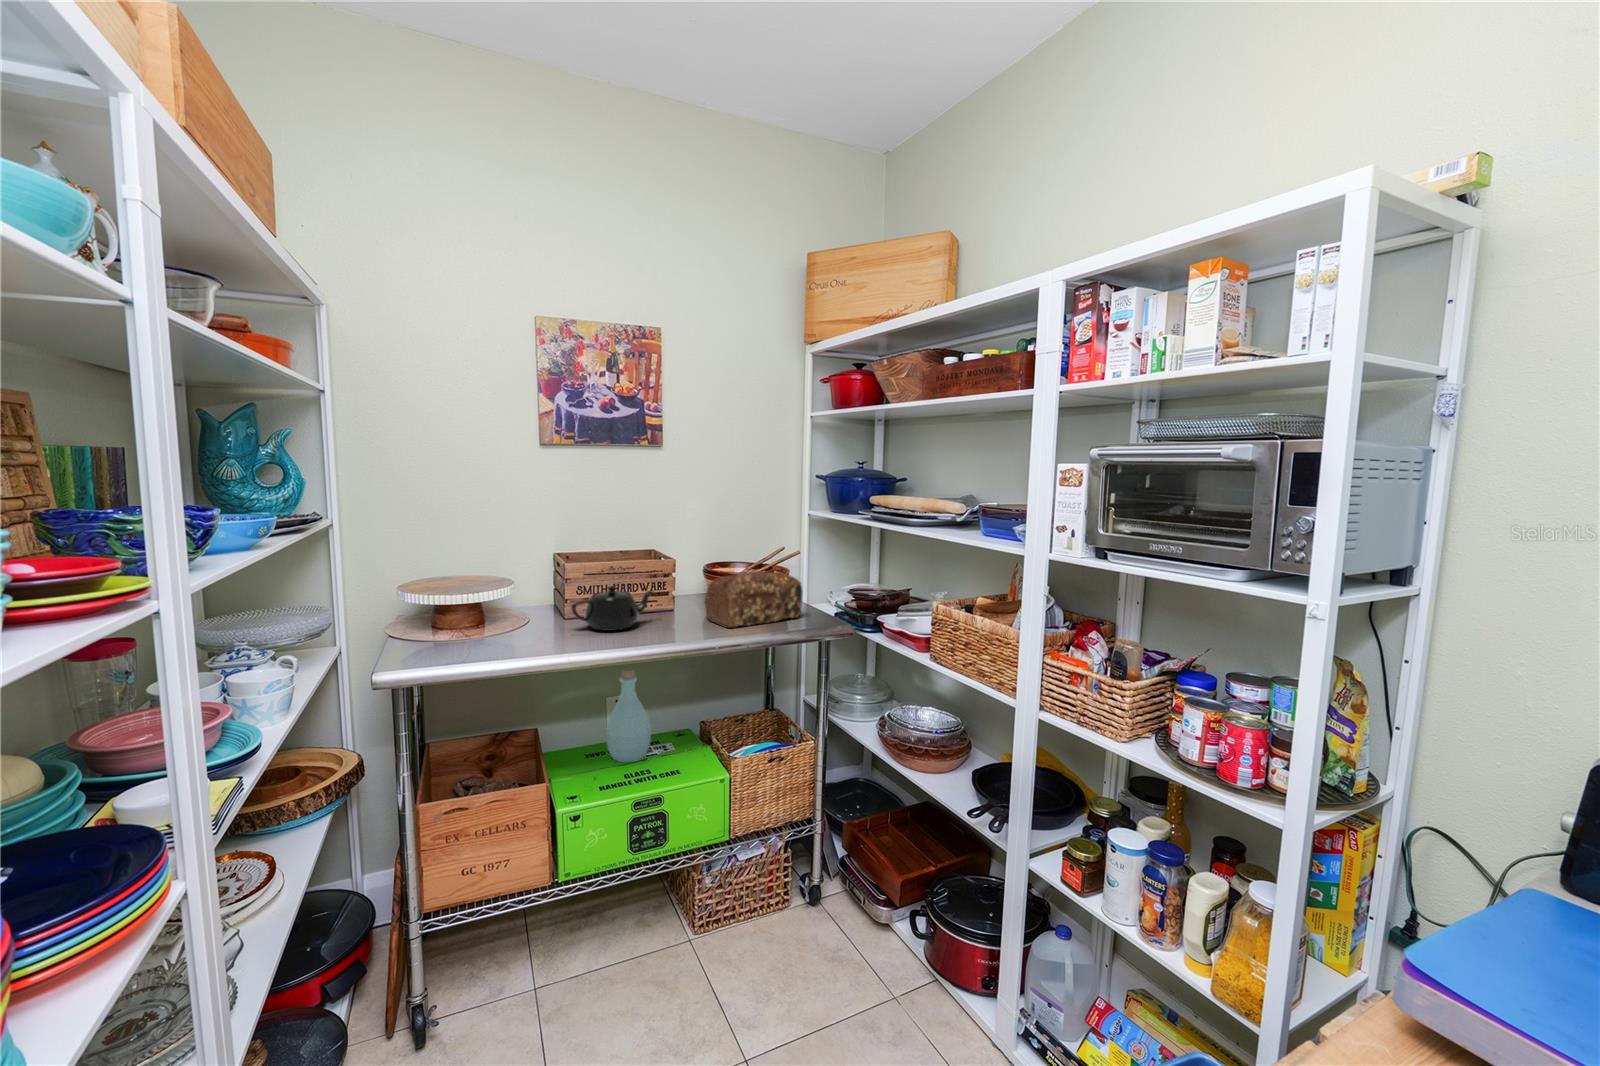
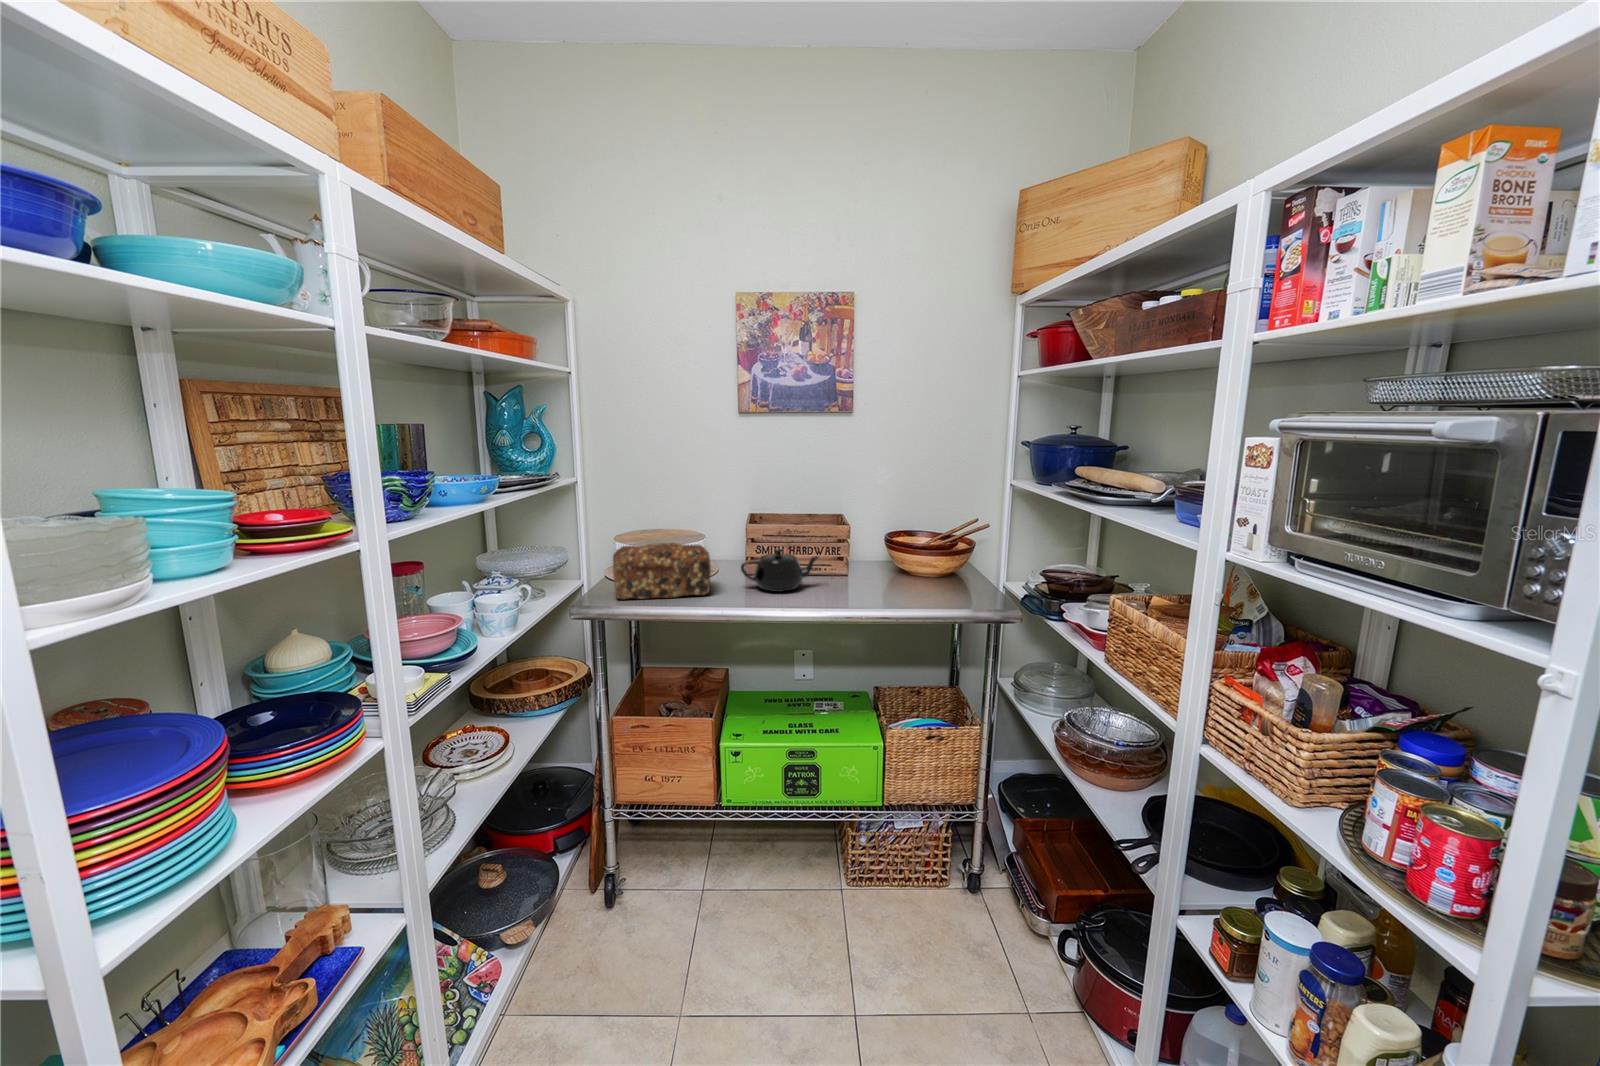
bread loaf: present [705,572,802,628] -> present [613,543,711,600]
bottle: present [606,668,651,762] -> none [779,627,820,716]

